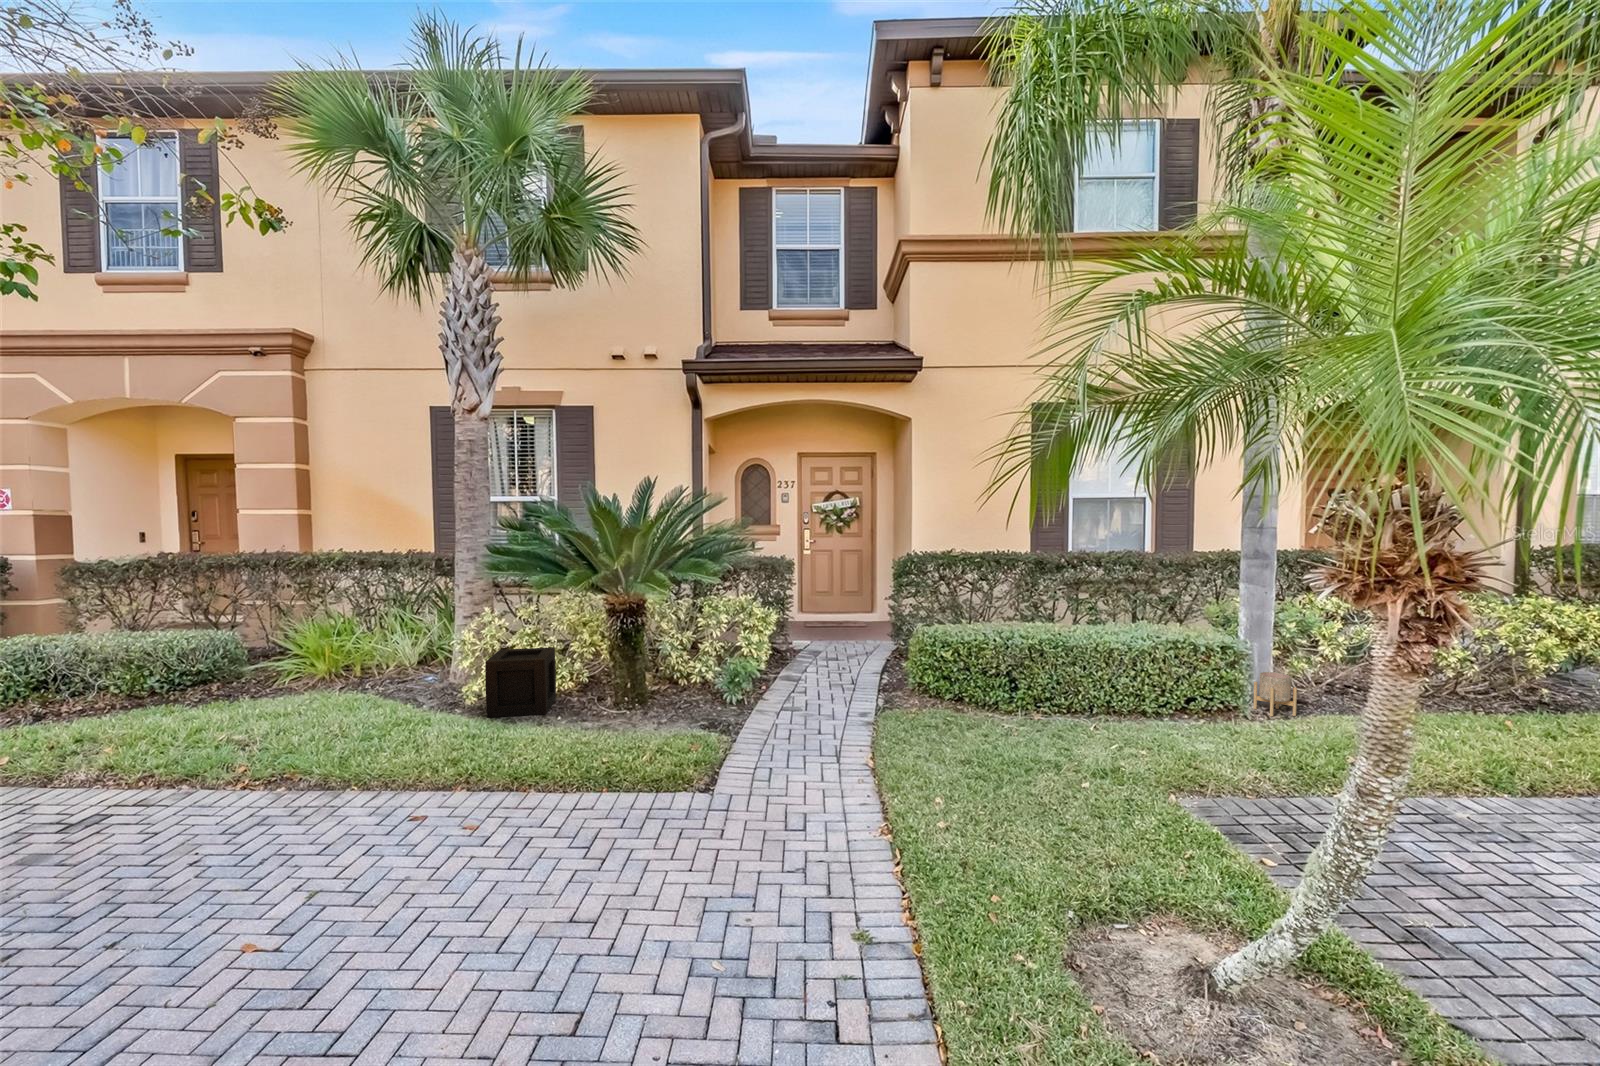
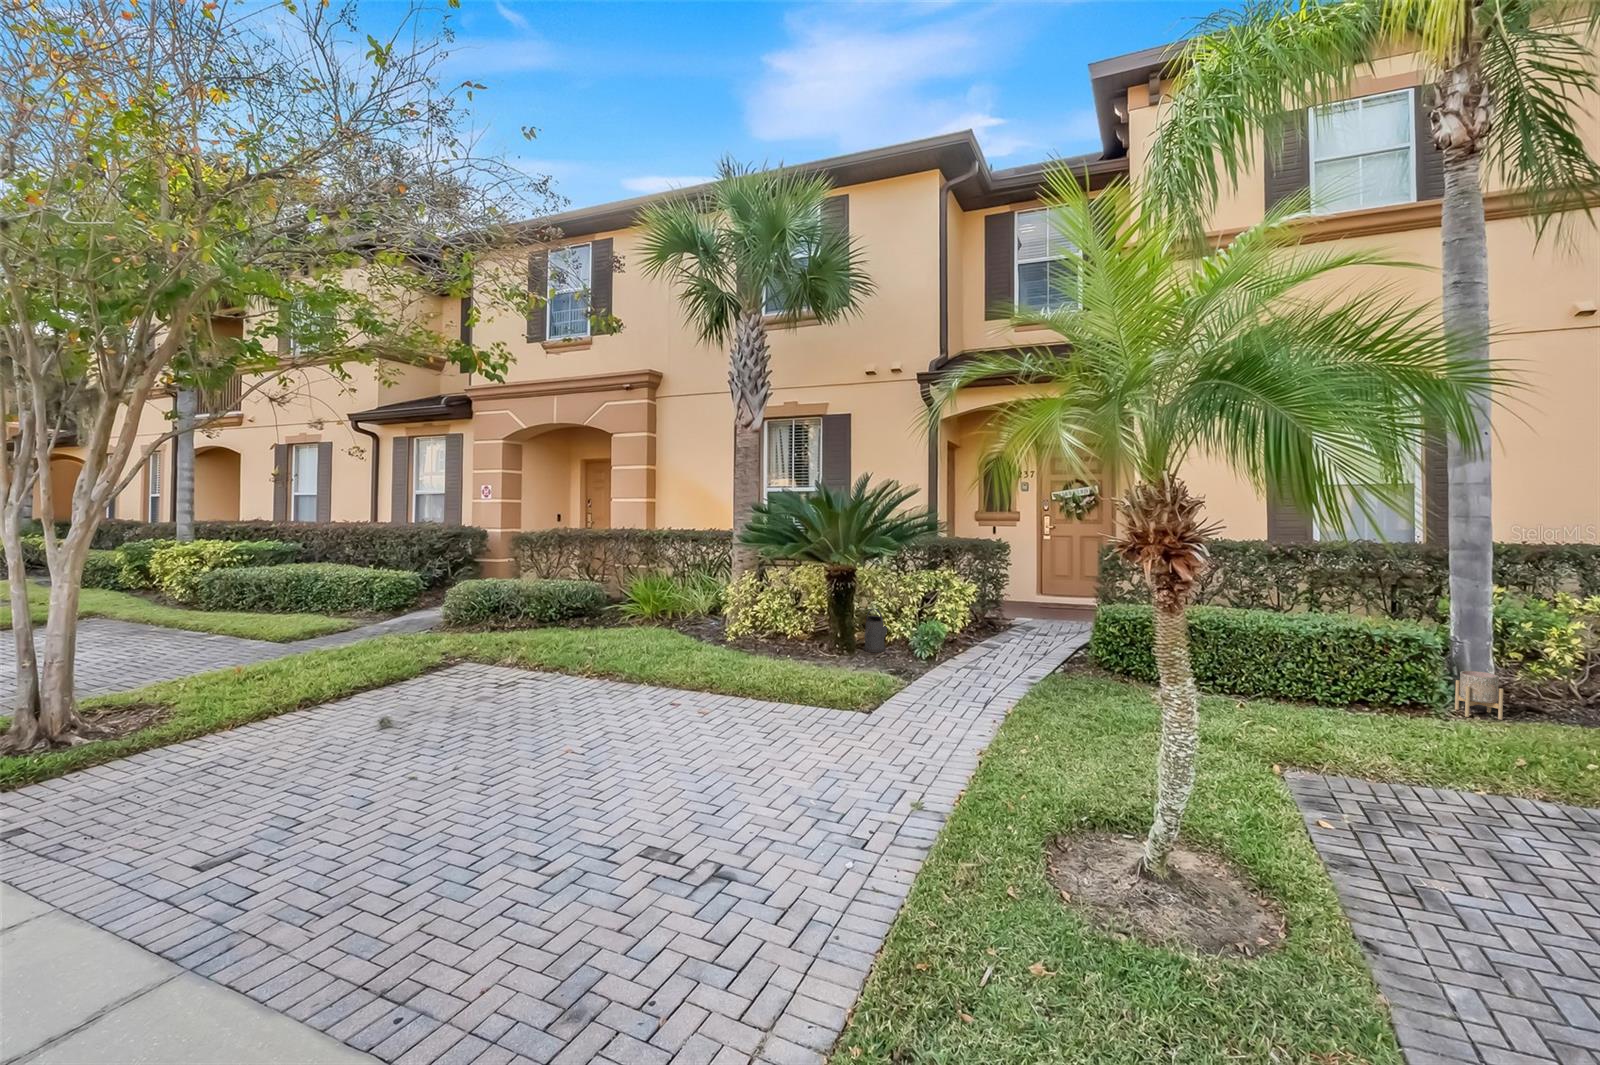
wooden crate: present [485,647,556,717] -> none [743,601,794,649]
watering can: none [659,649,688,705] -> present [864,609,887,652]

